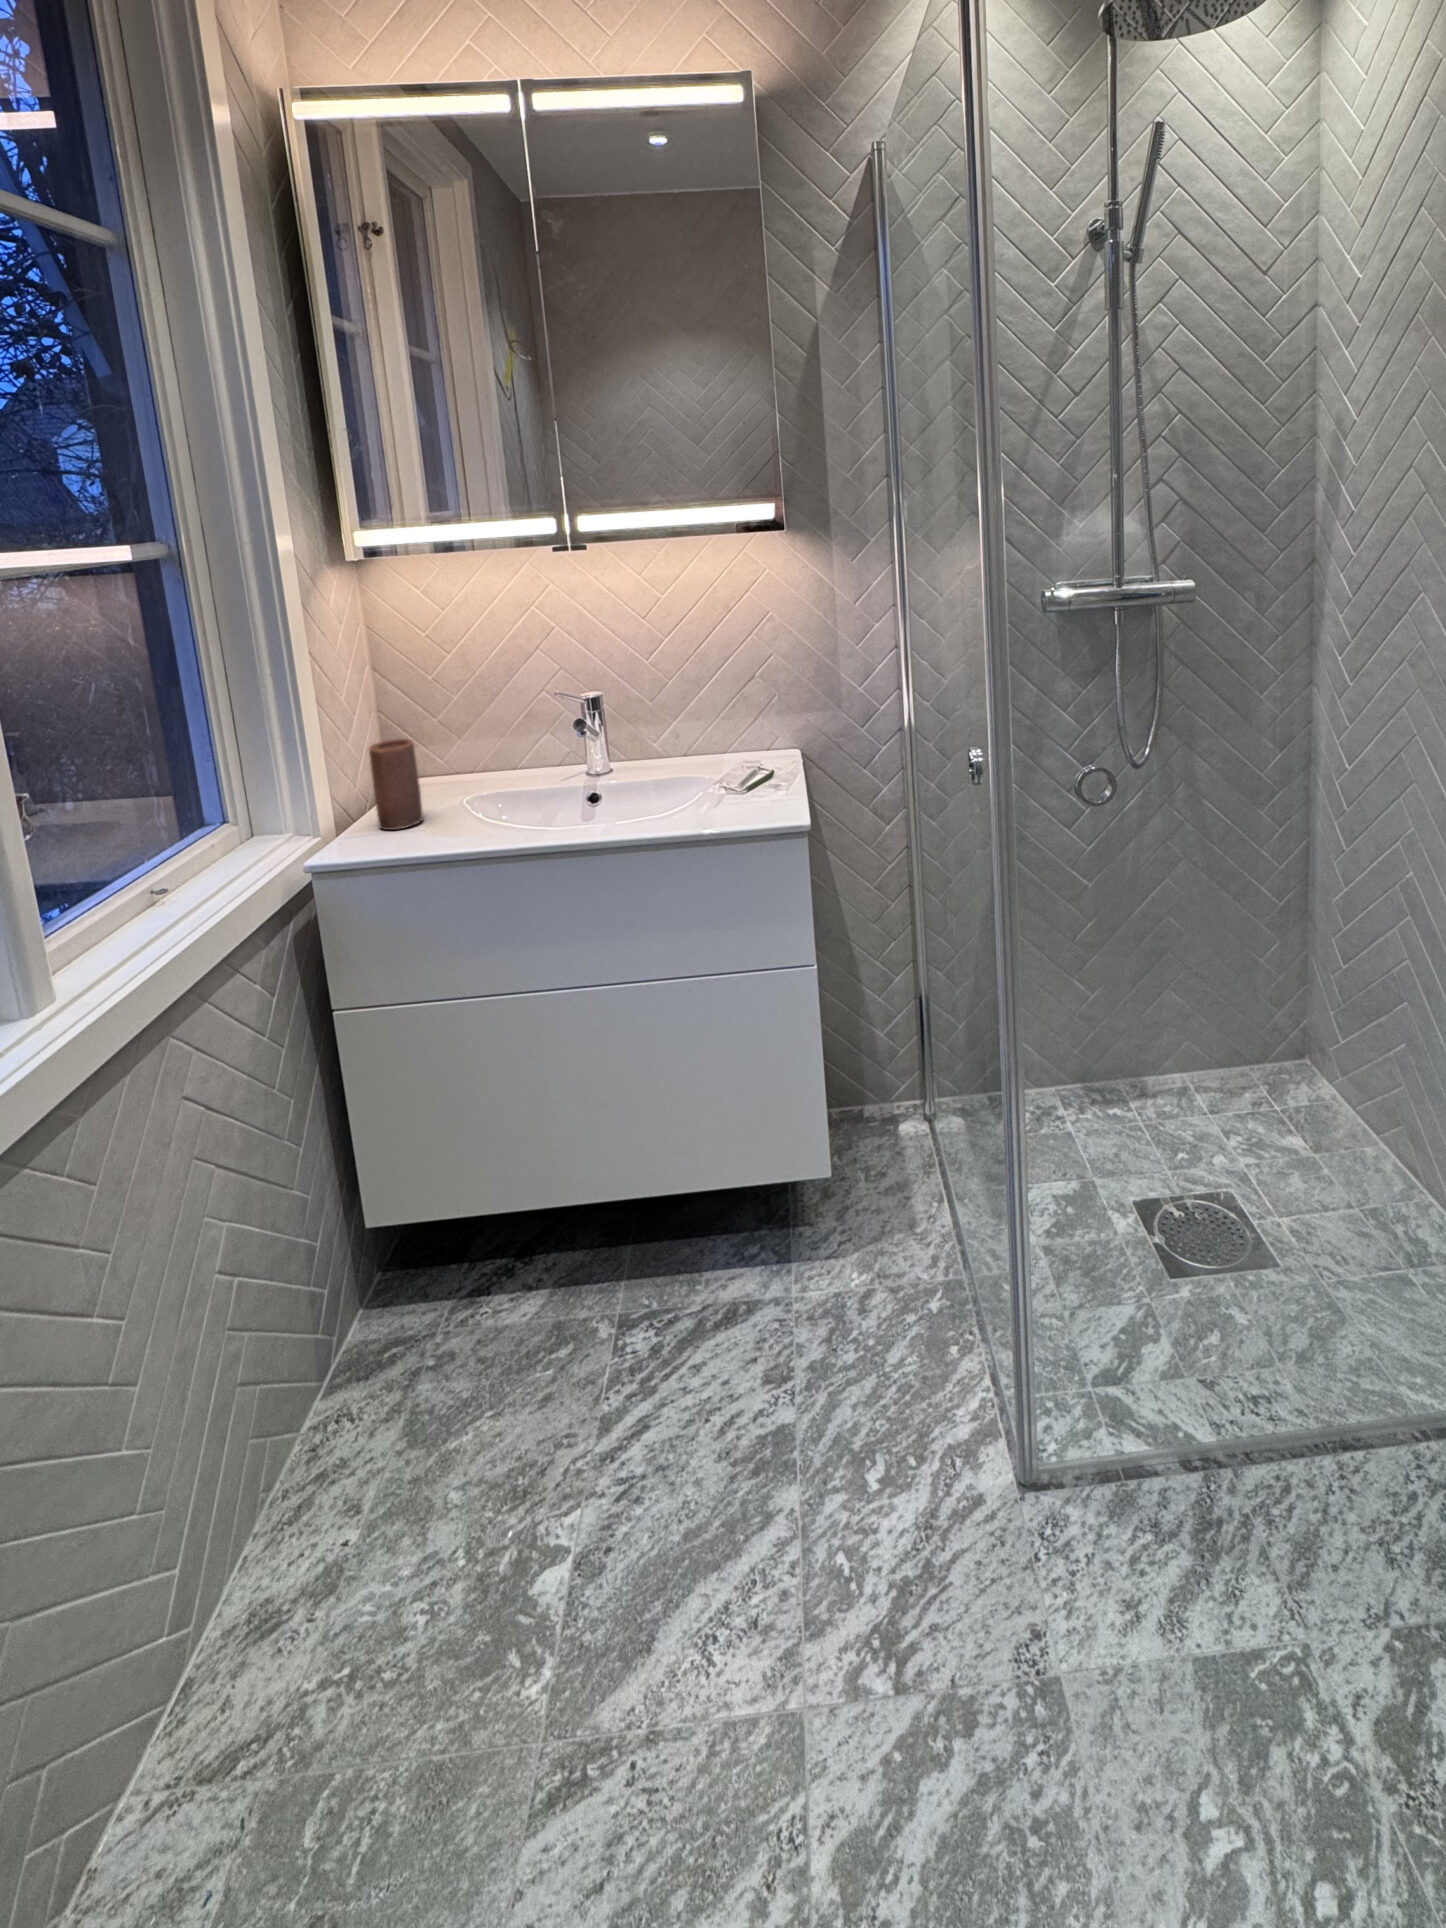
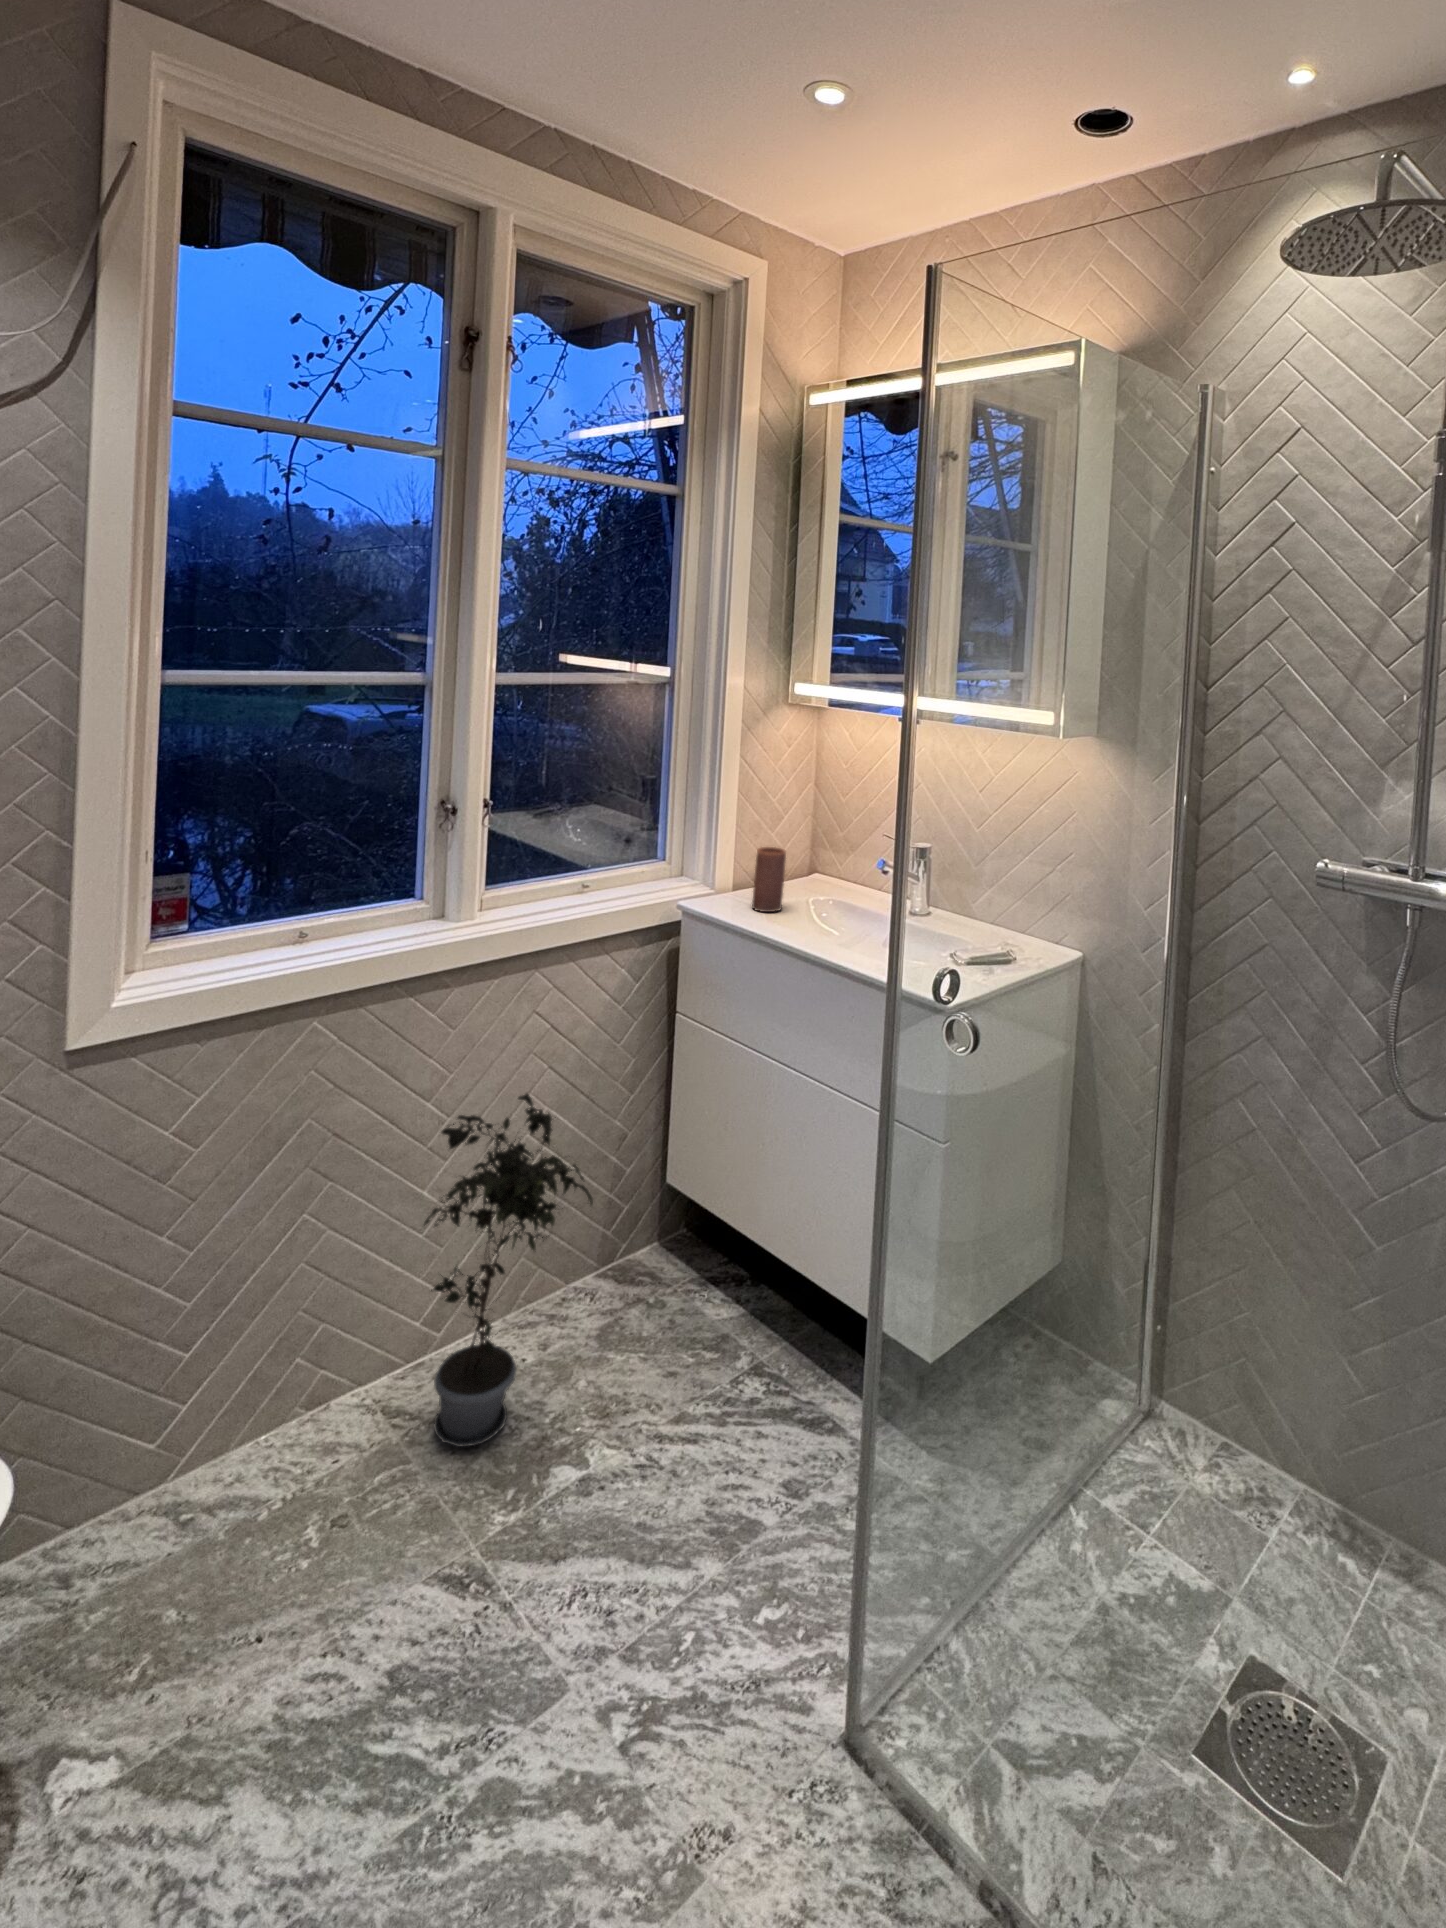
potted plant: none [144,1189,511,1714] -> present [424,1094,593,1447]

